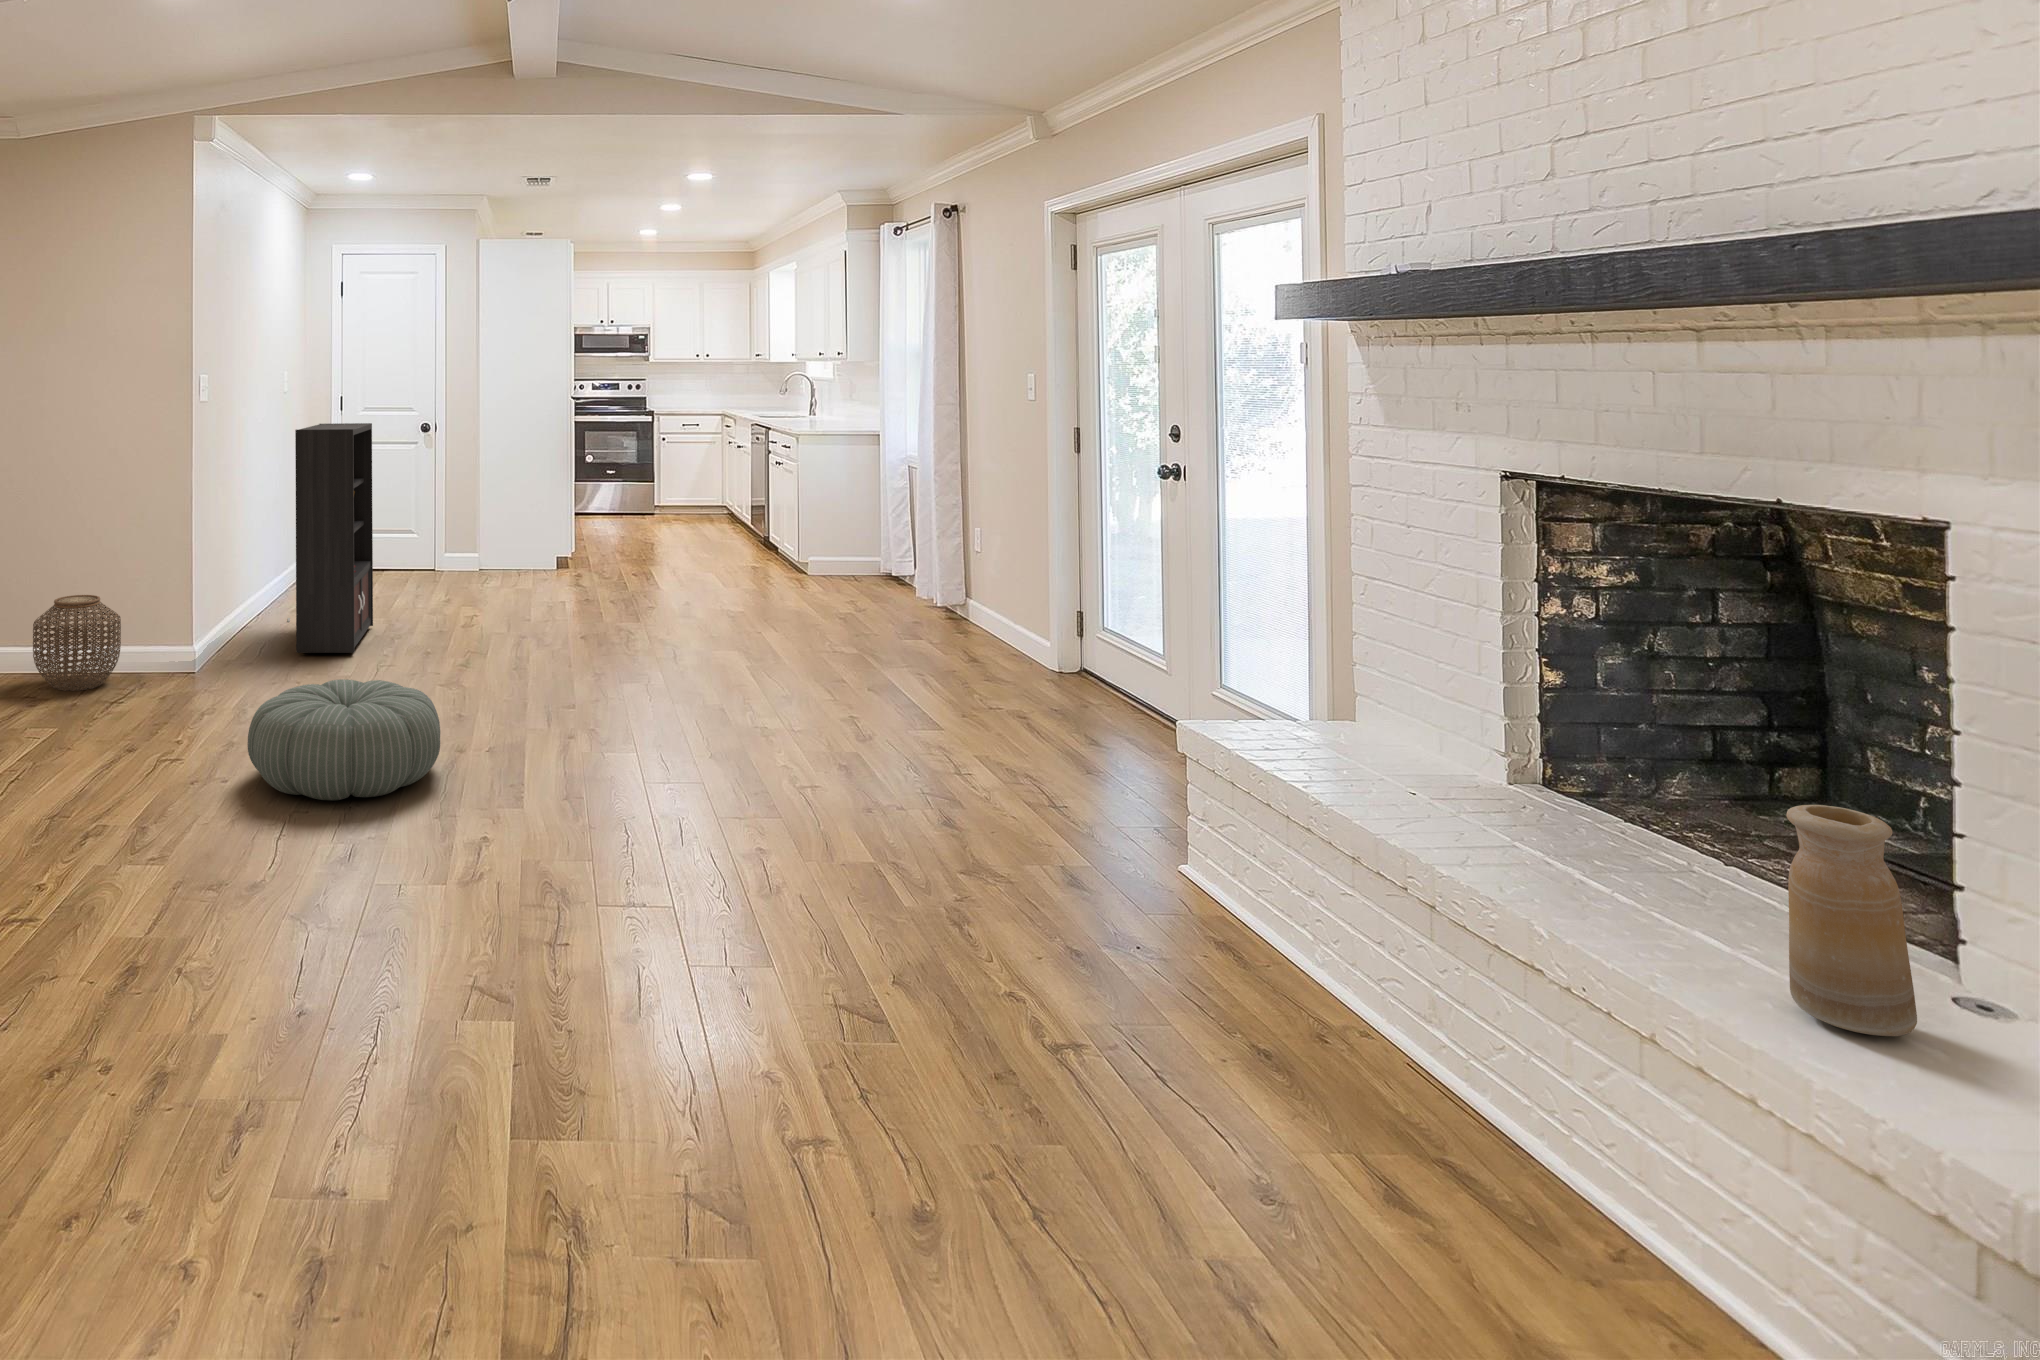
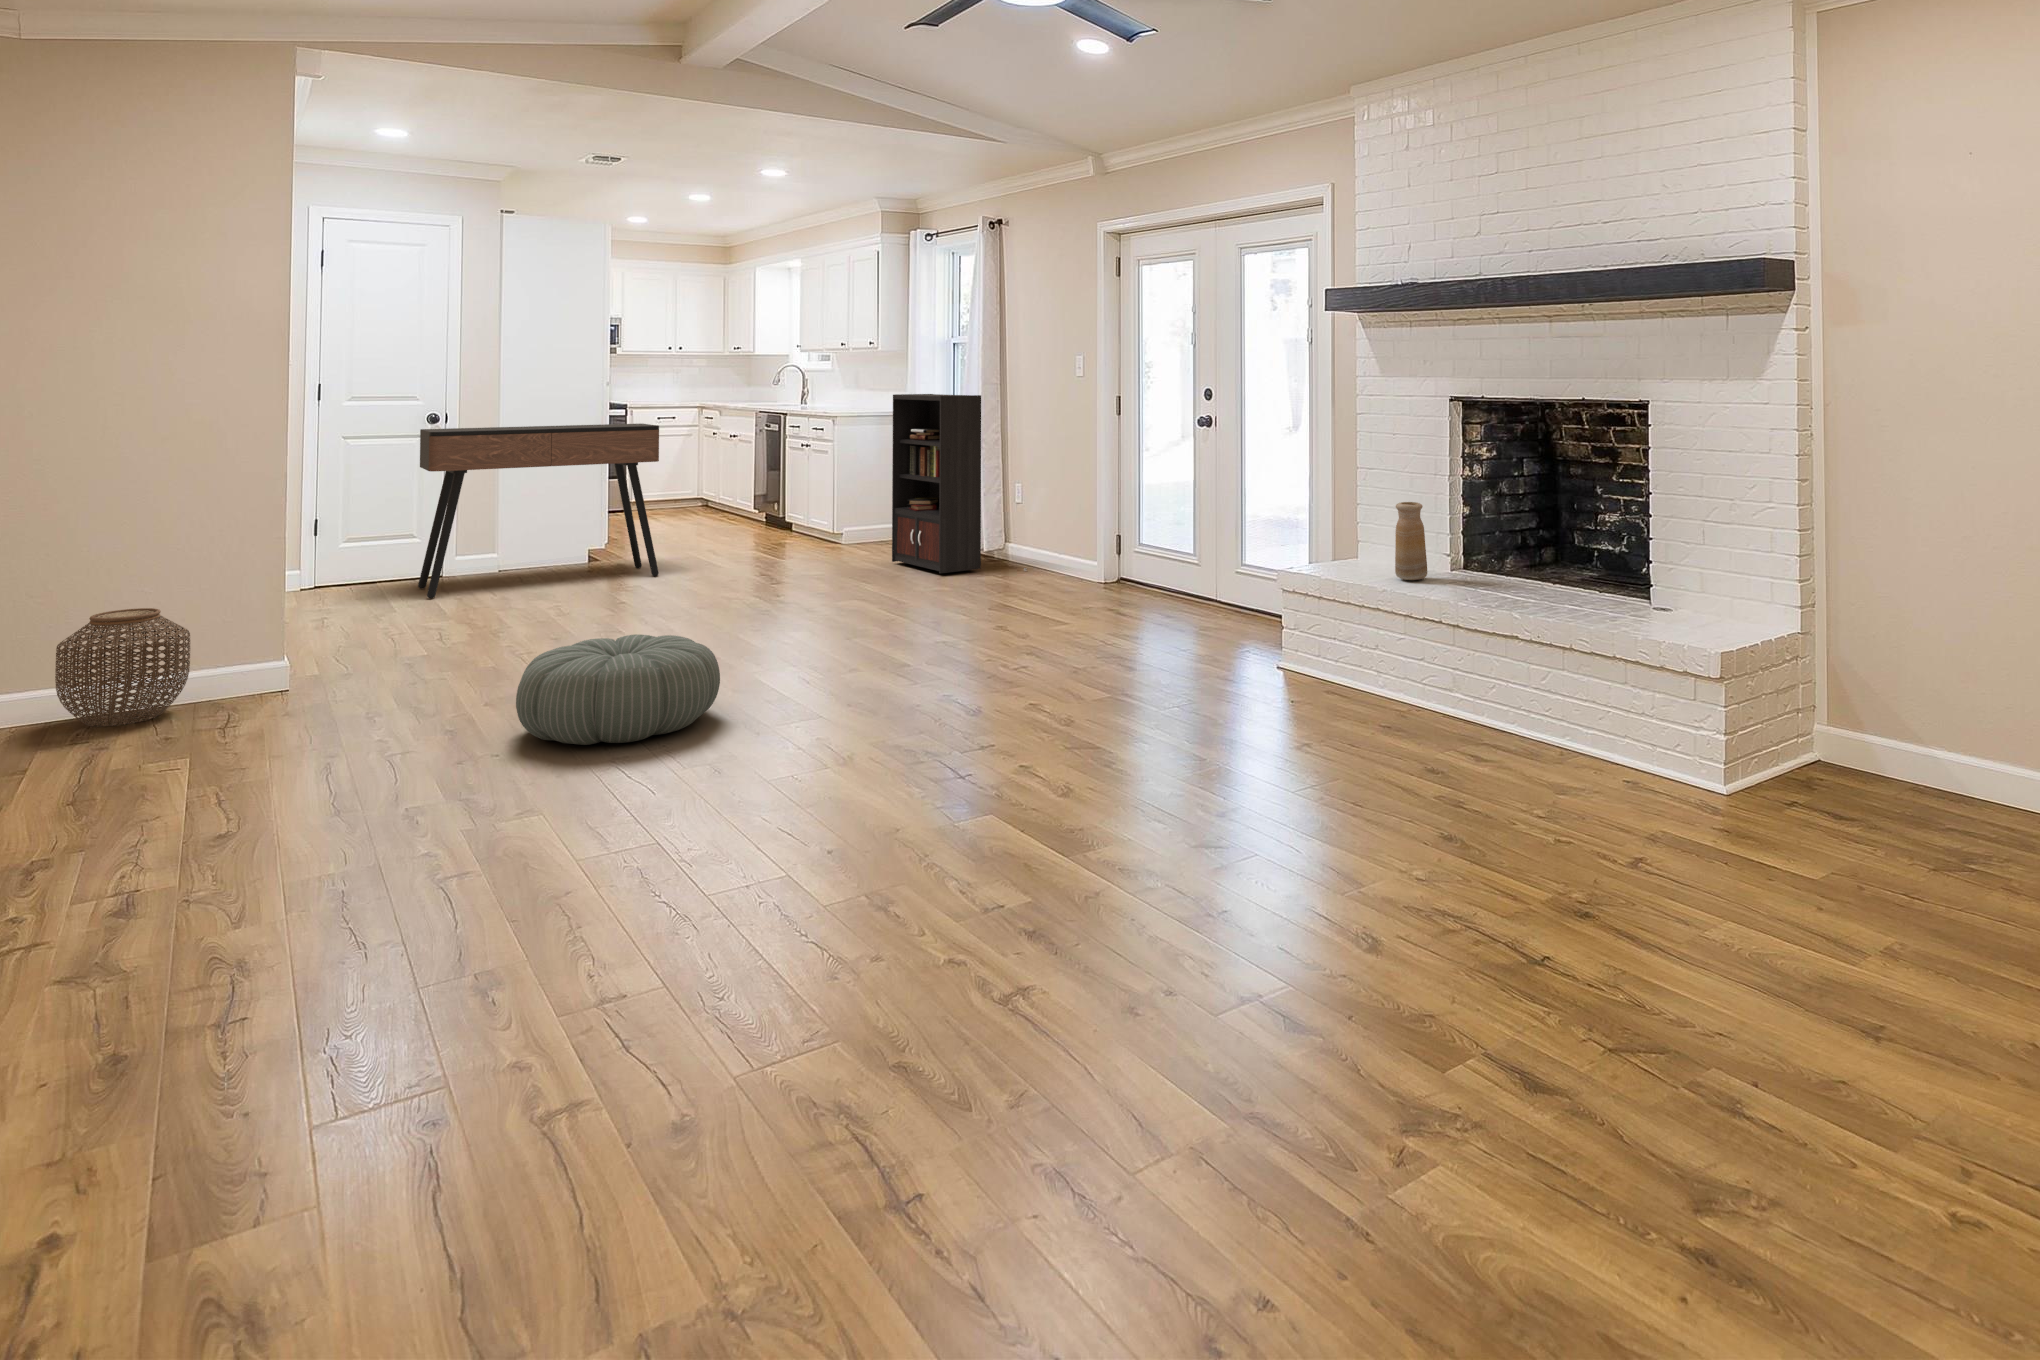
bookcase: present [287,423,373,653] -> present [892,394,1027,573]
console table: none [393,440,592,597] -> present [418,424,659,598]
vase: present [1786,805,1917,1036] -> present [1395,502,1427,580]

